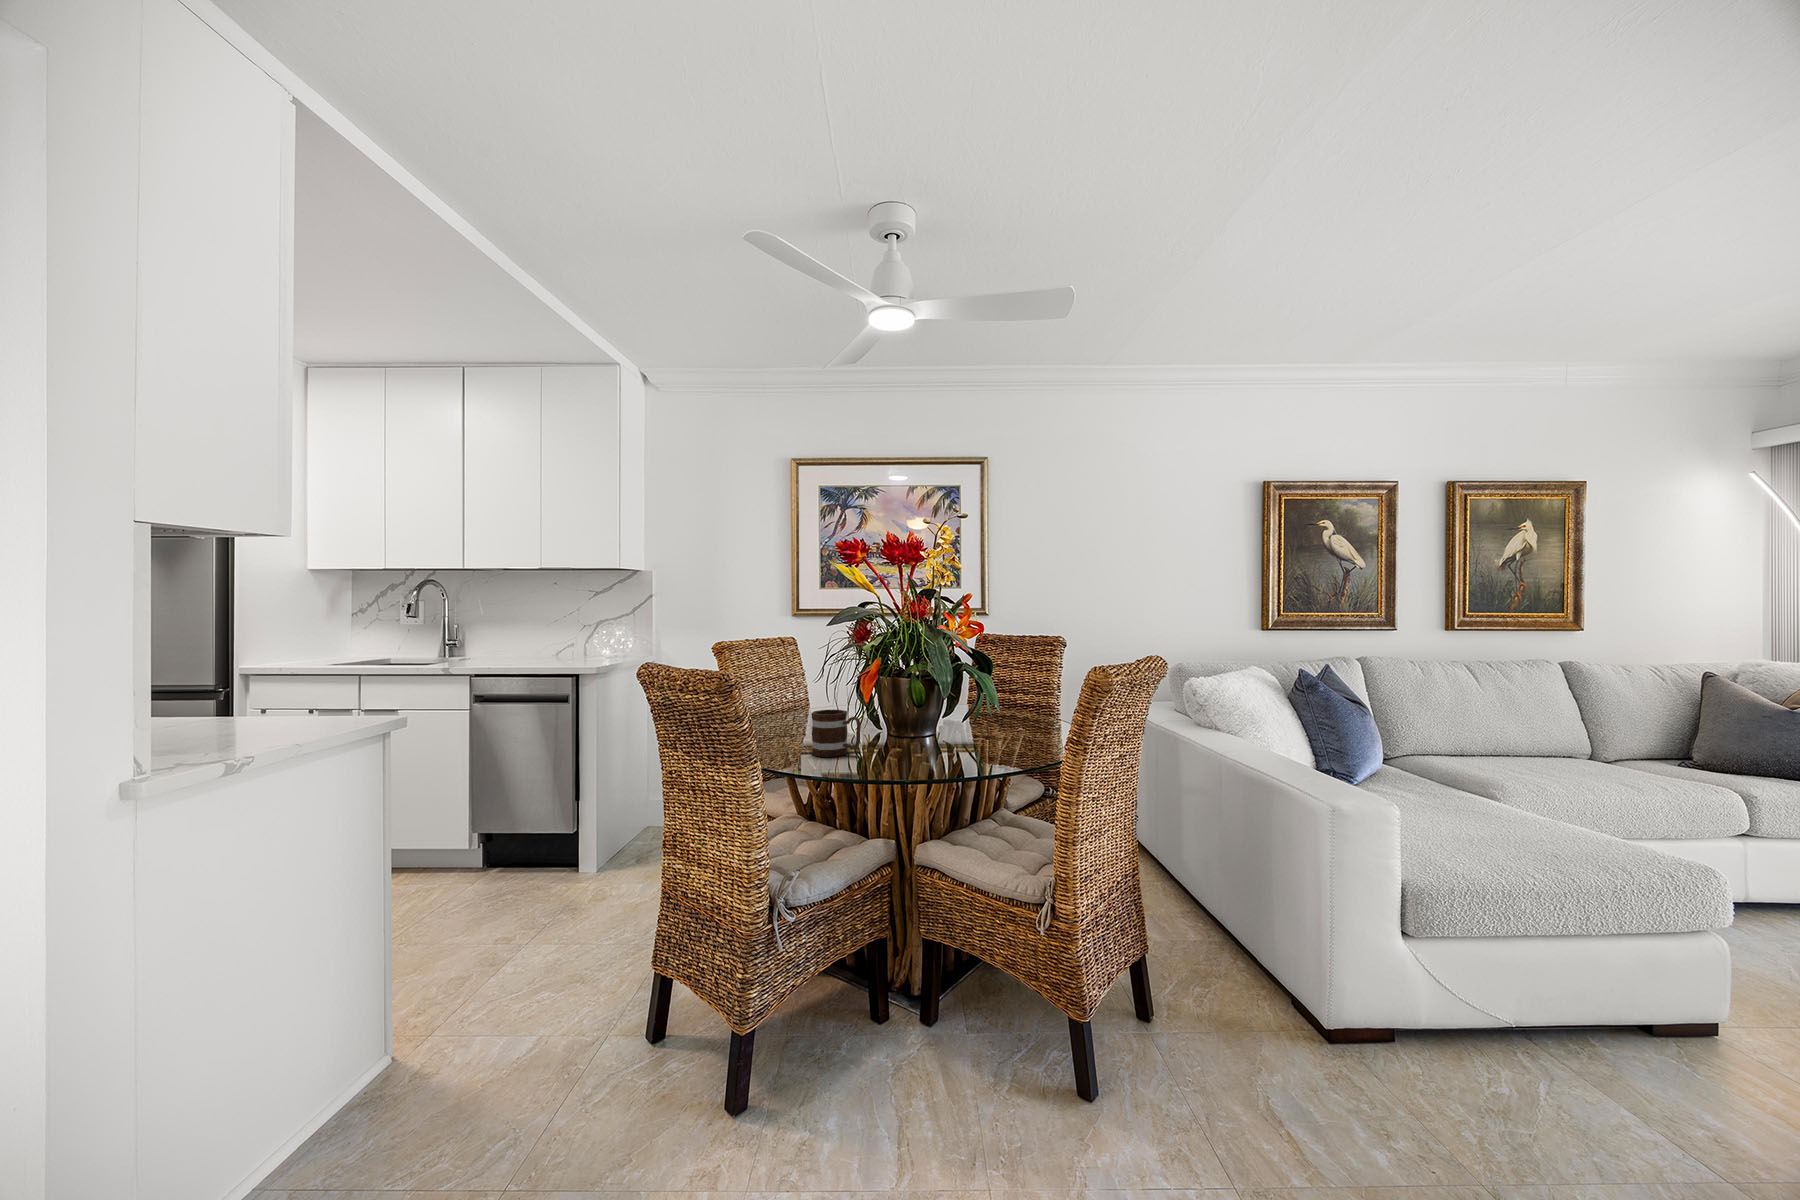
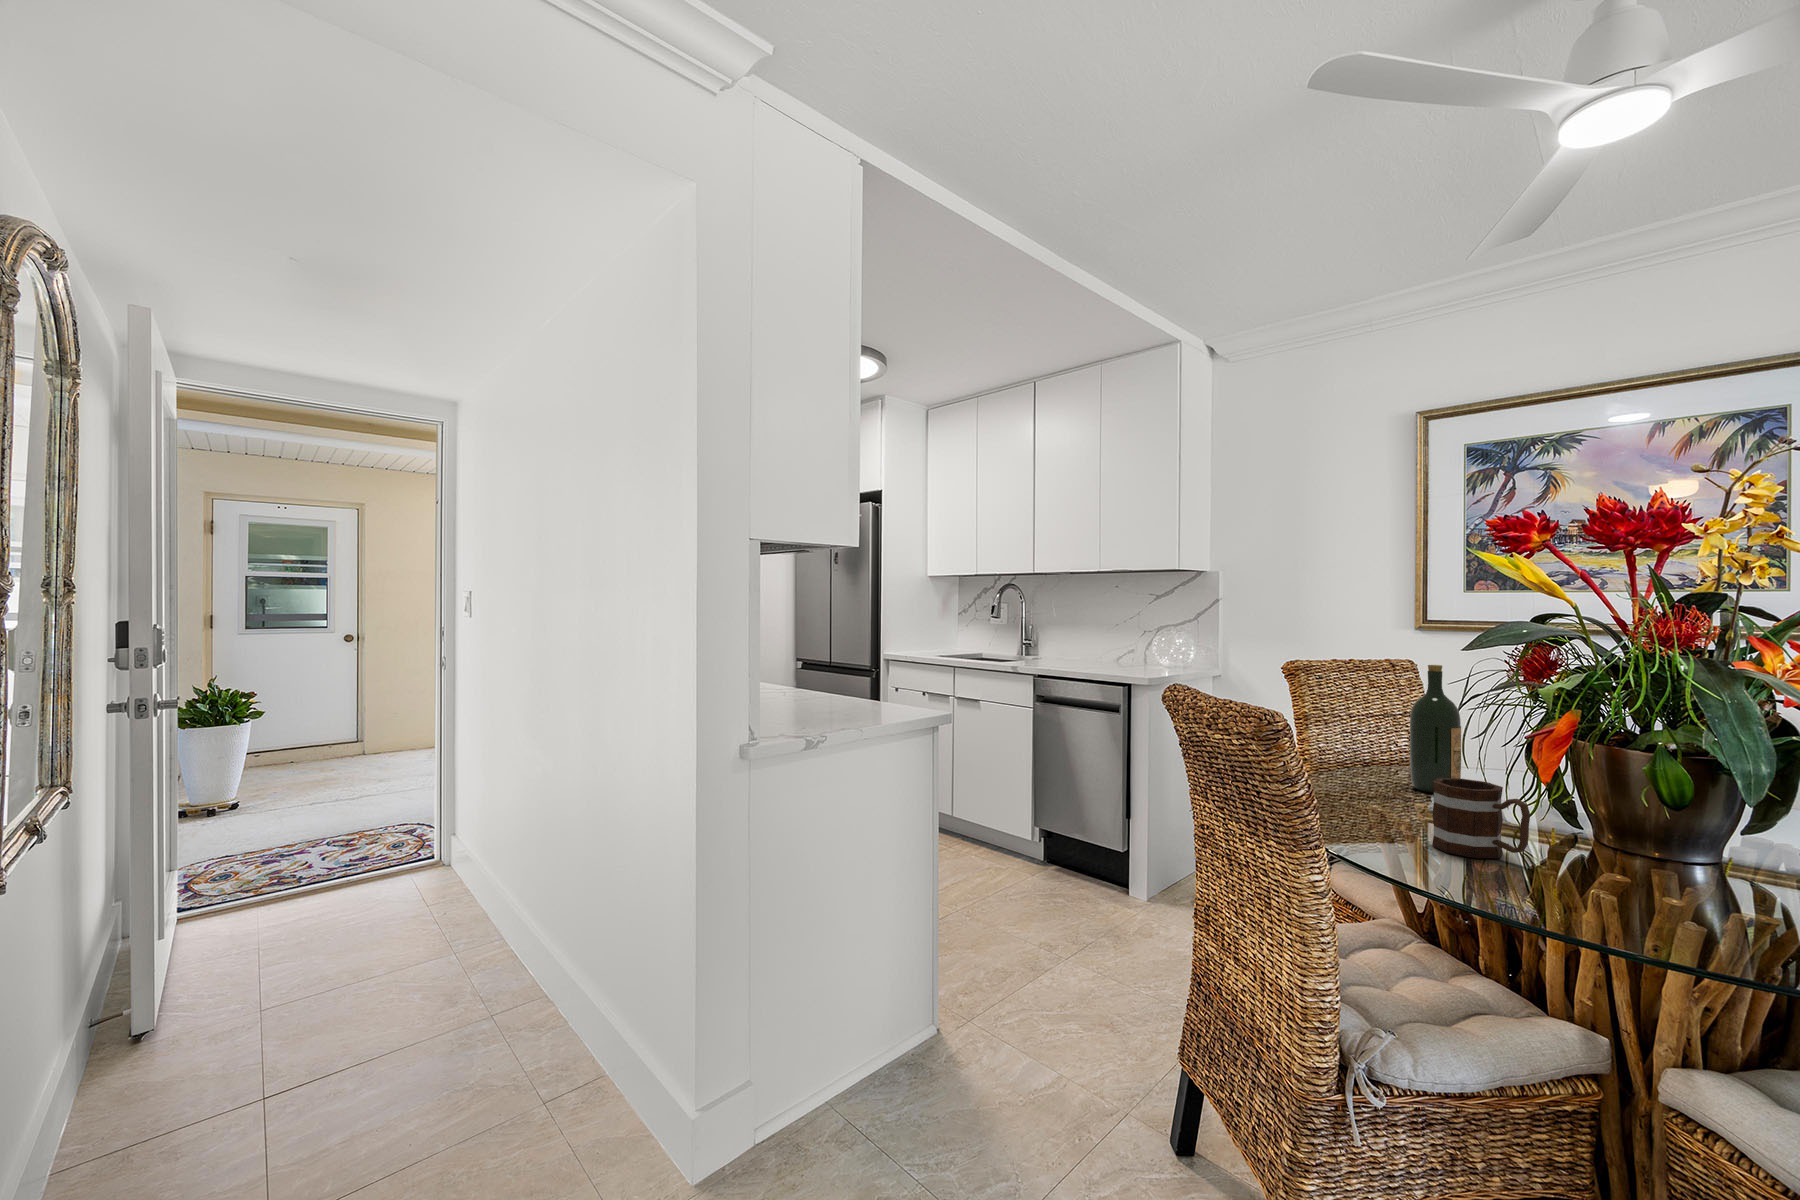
wine bottle: none [794,639,823,725] -> present [1410,665,1461,793]

